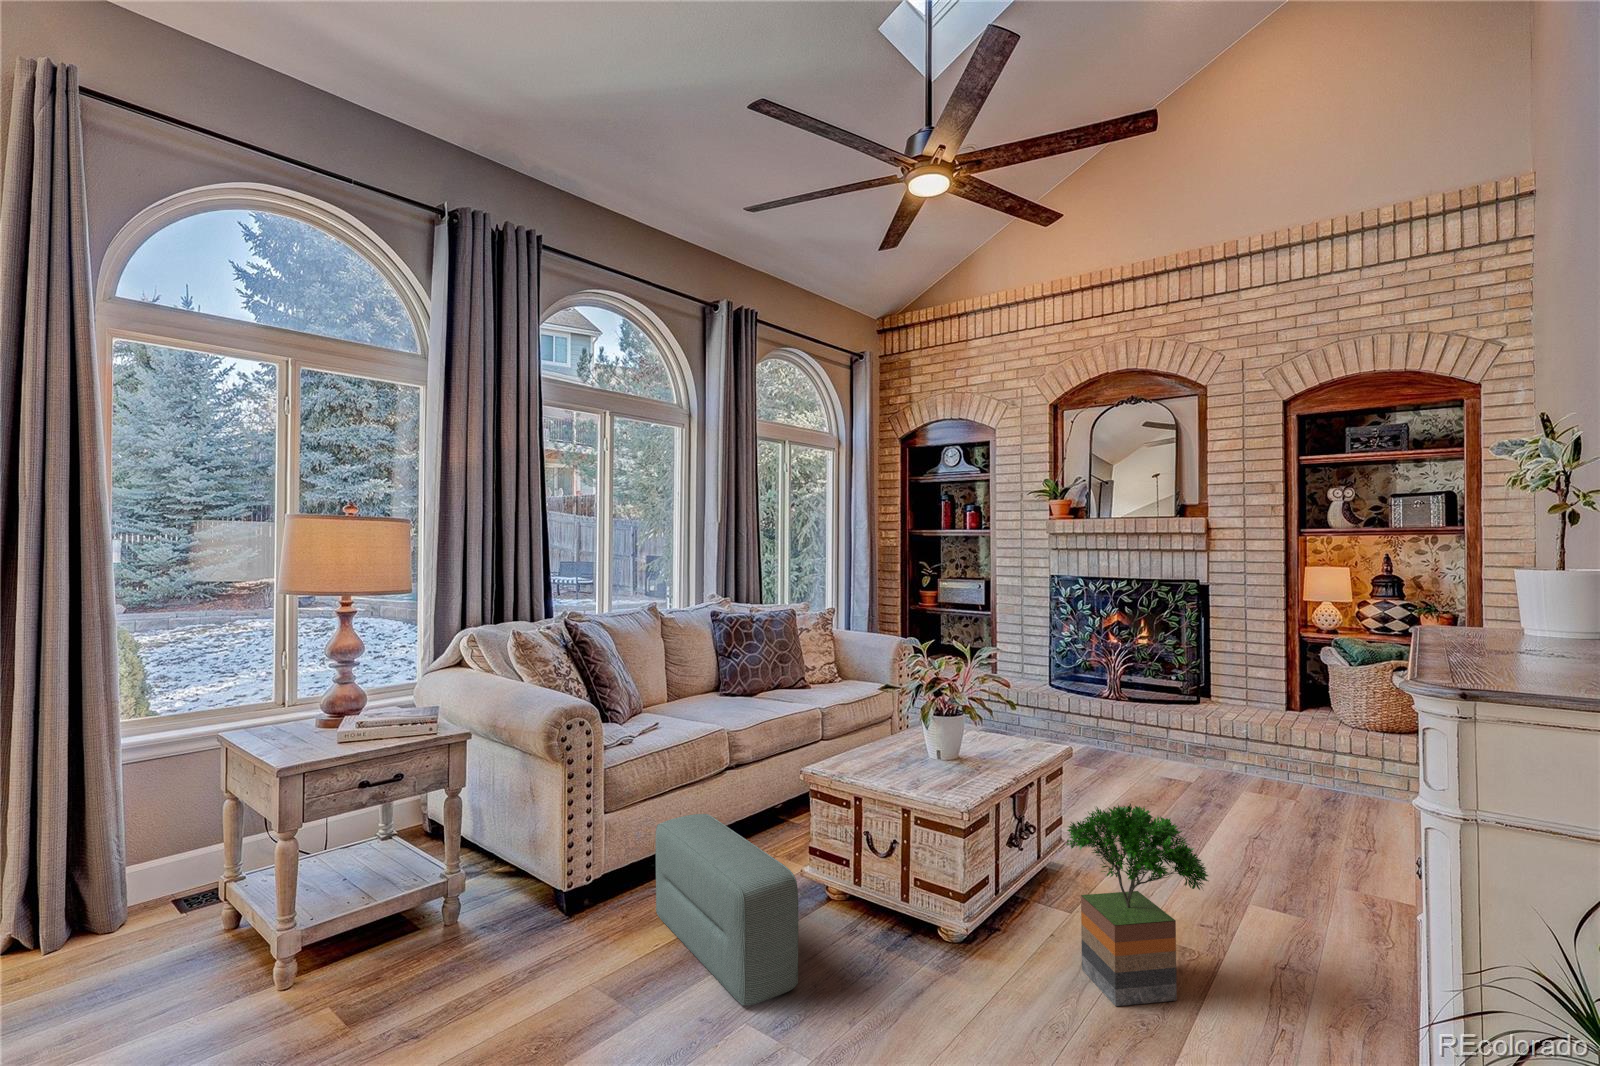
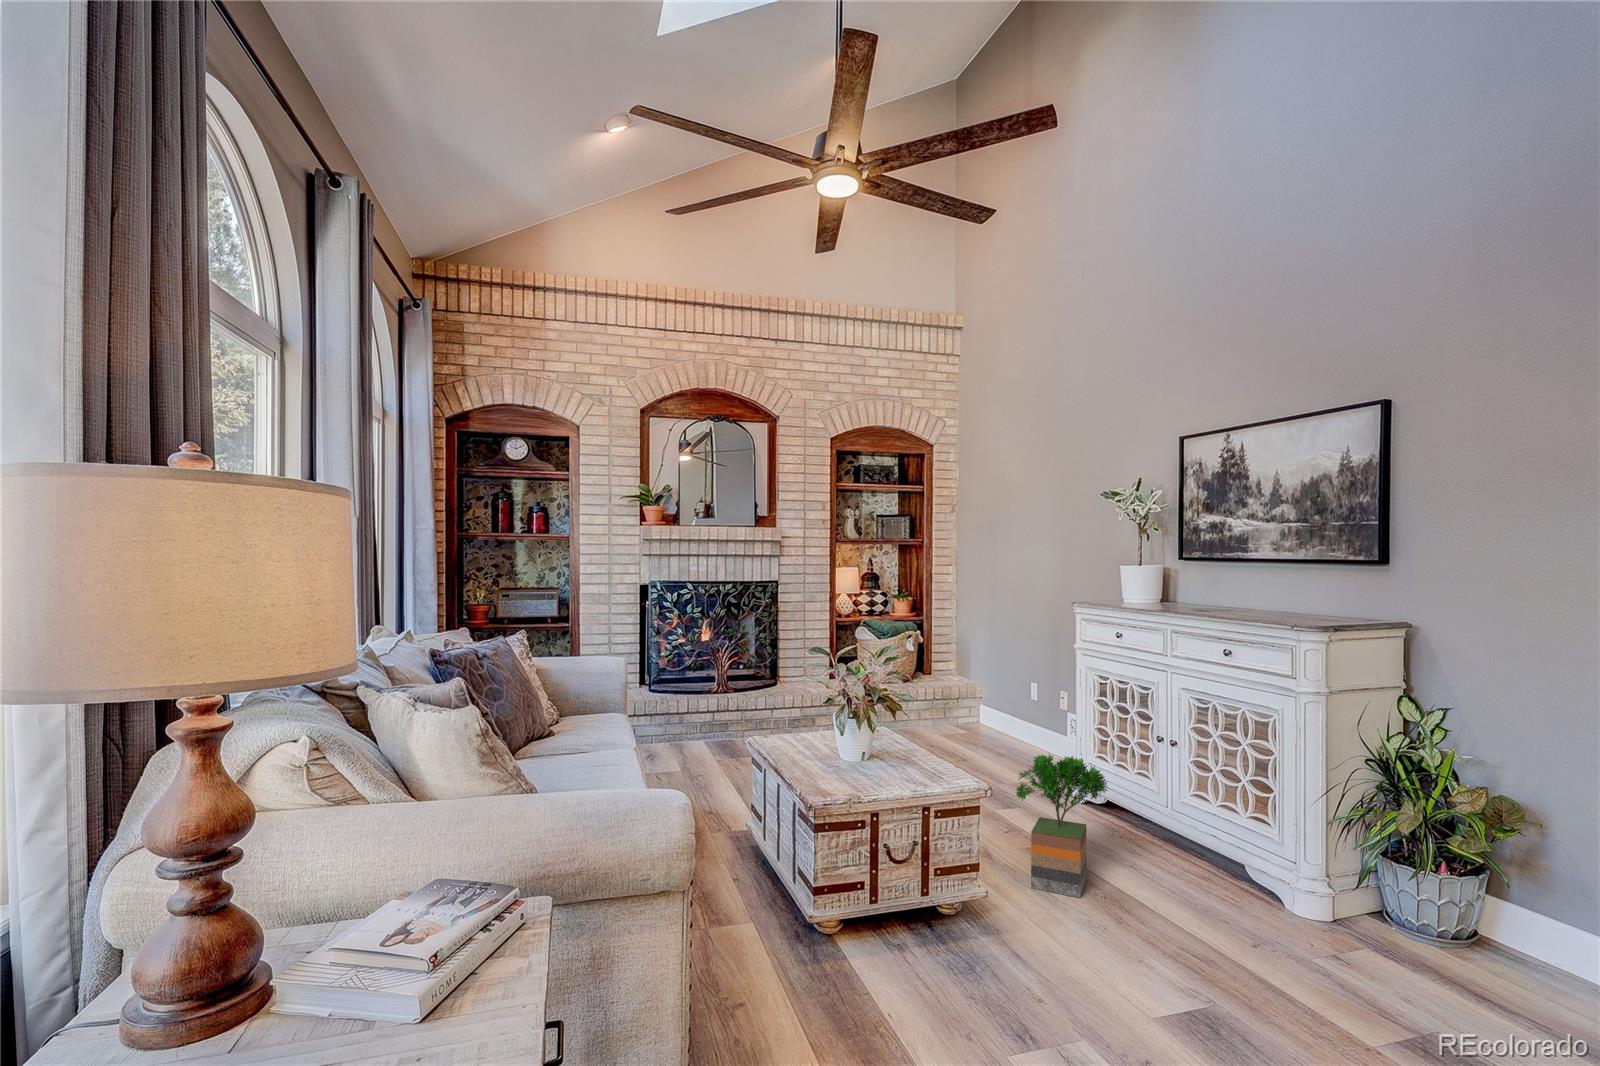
pouf: present [656,814,798,1006] -> none [755,884,988,1032]

